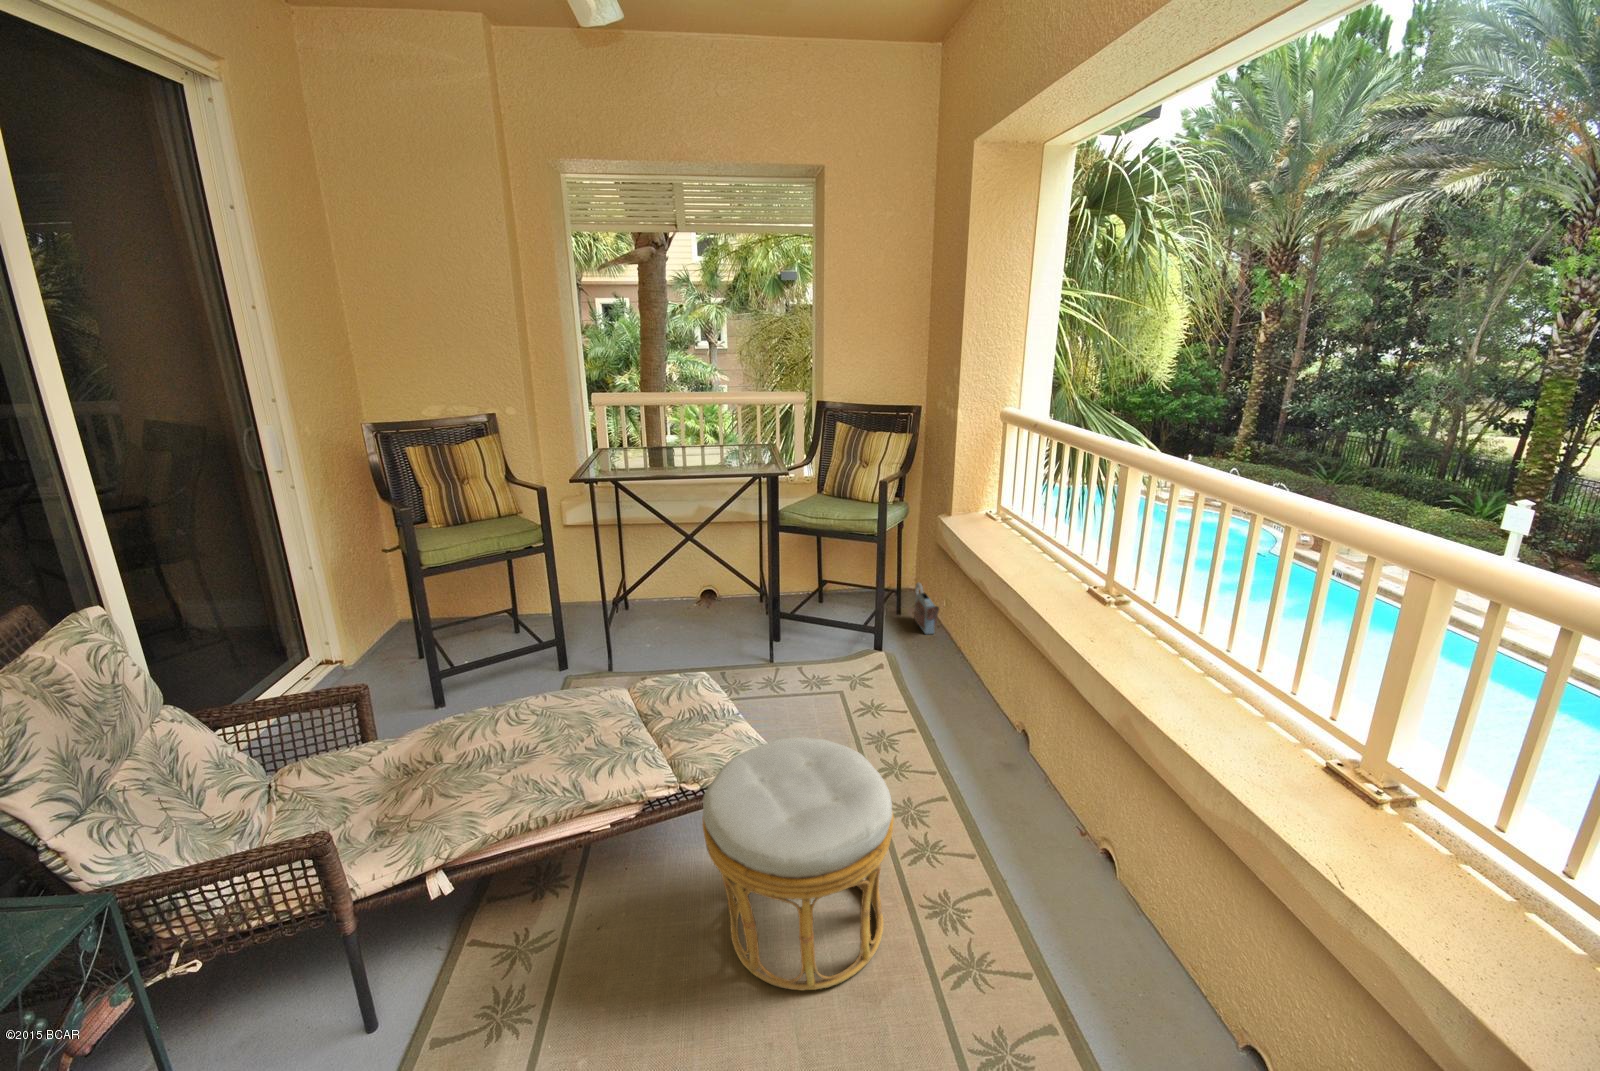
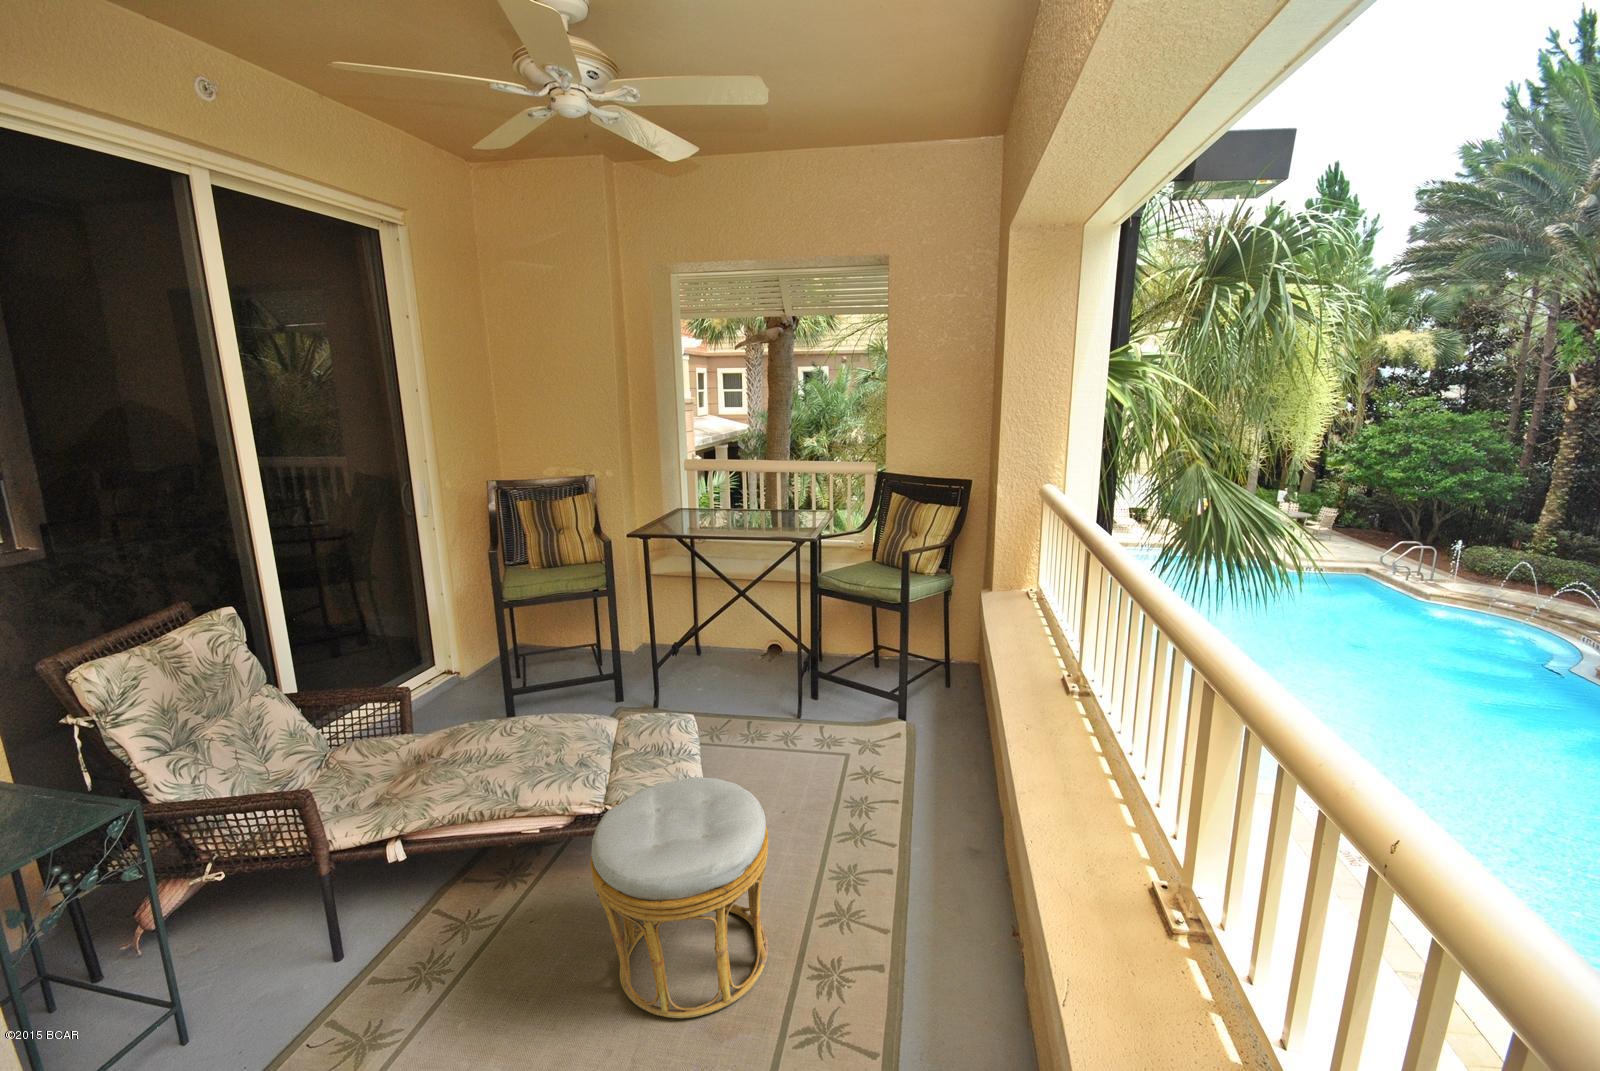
watering can: present [914,583,939,634] -> none [959,654,979,709]

